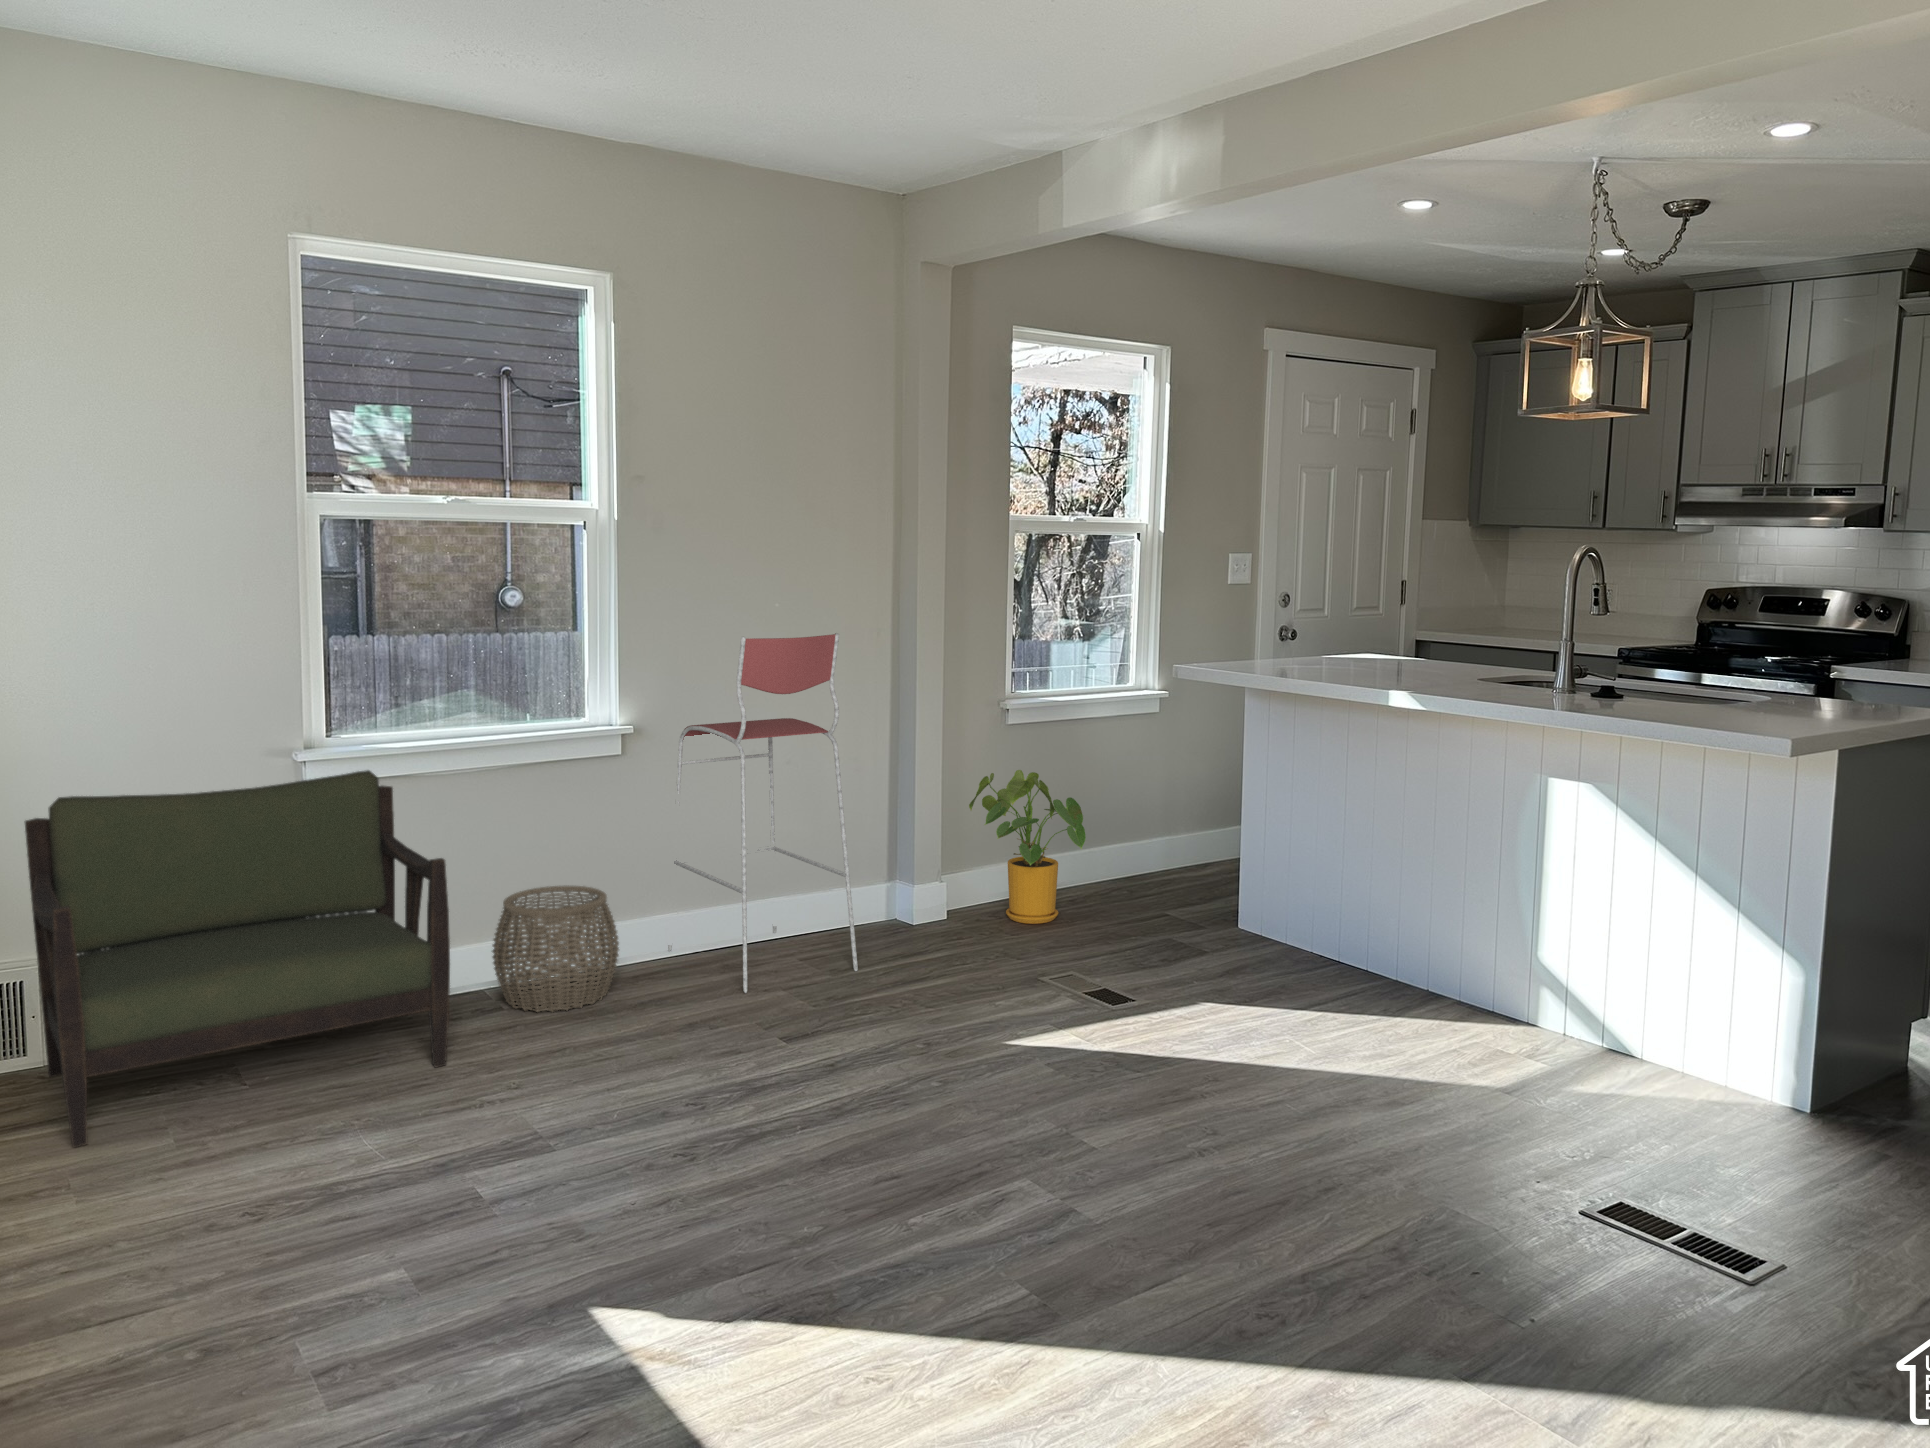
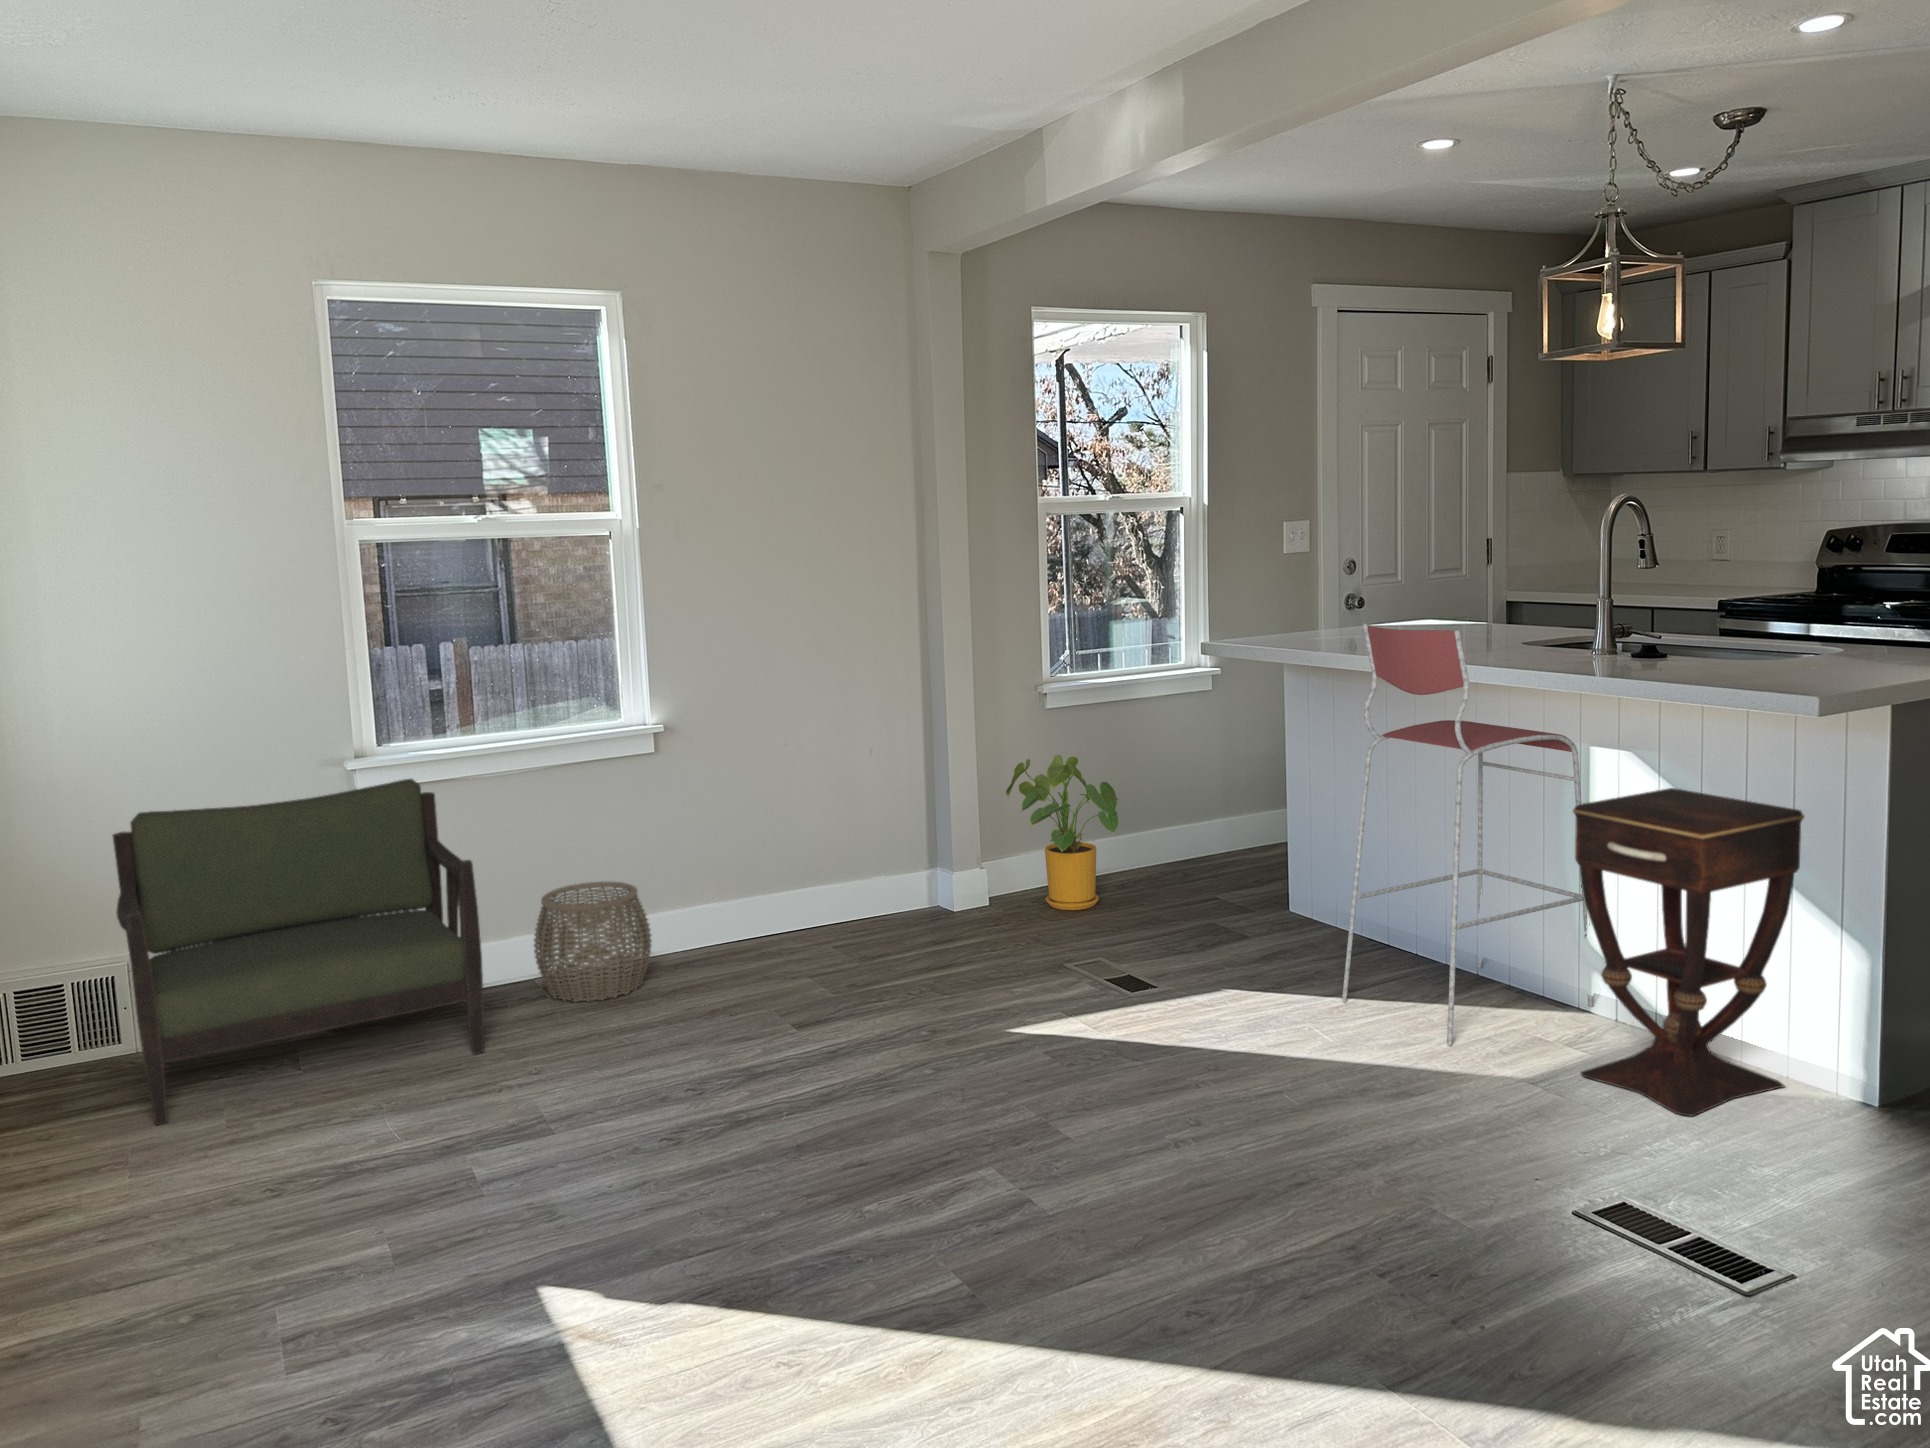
bar stool: present [668,633,858,993] -> present [1342,623,1594,1046]
side table: none [1562,814,1777,1126] -> present [1573,788,1804,1116]

